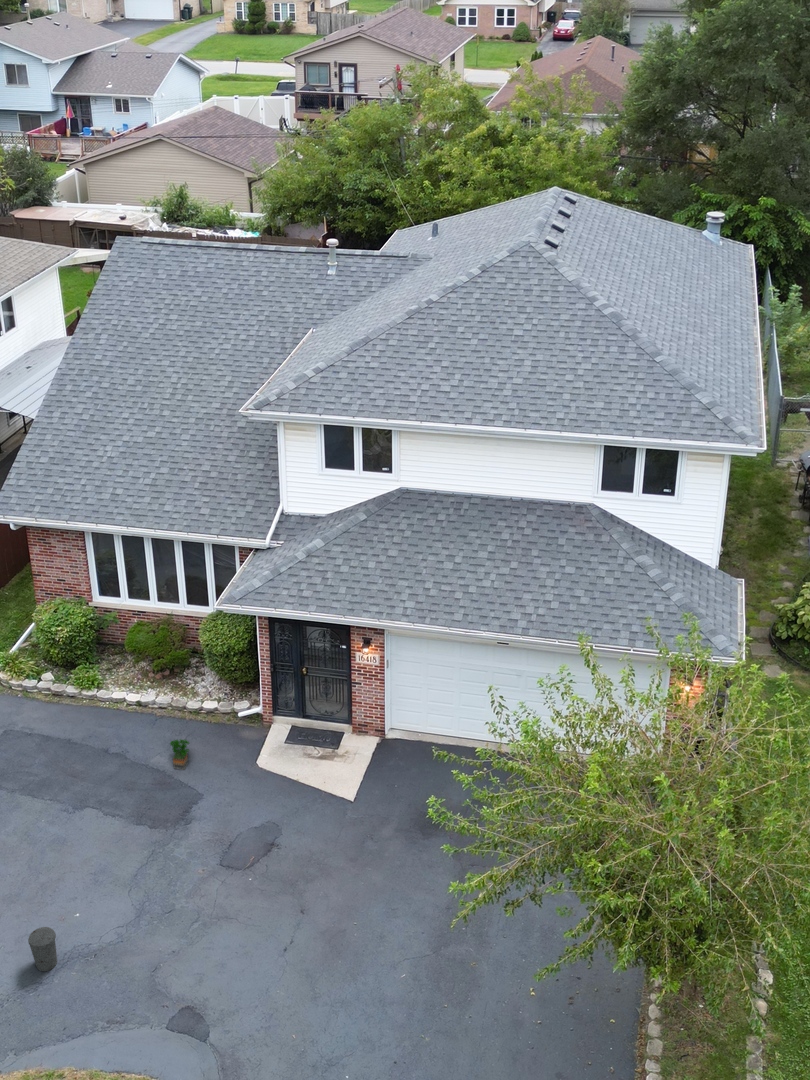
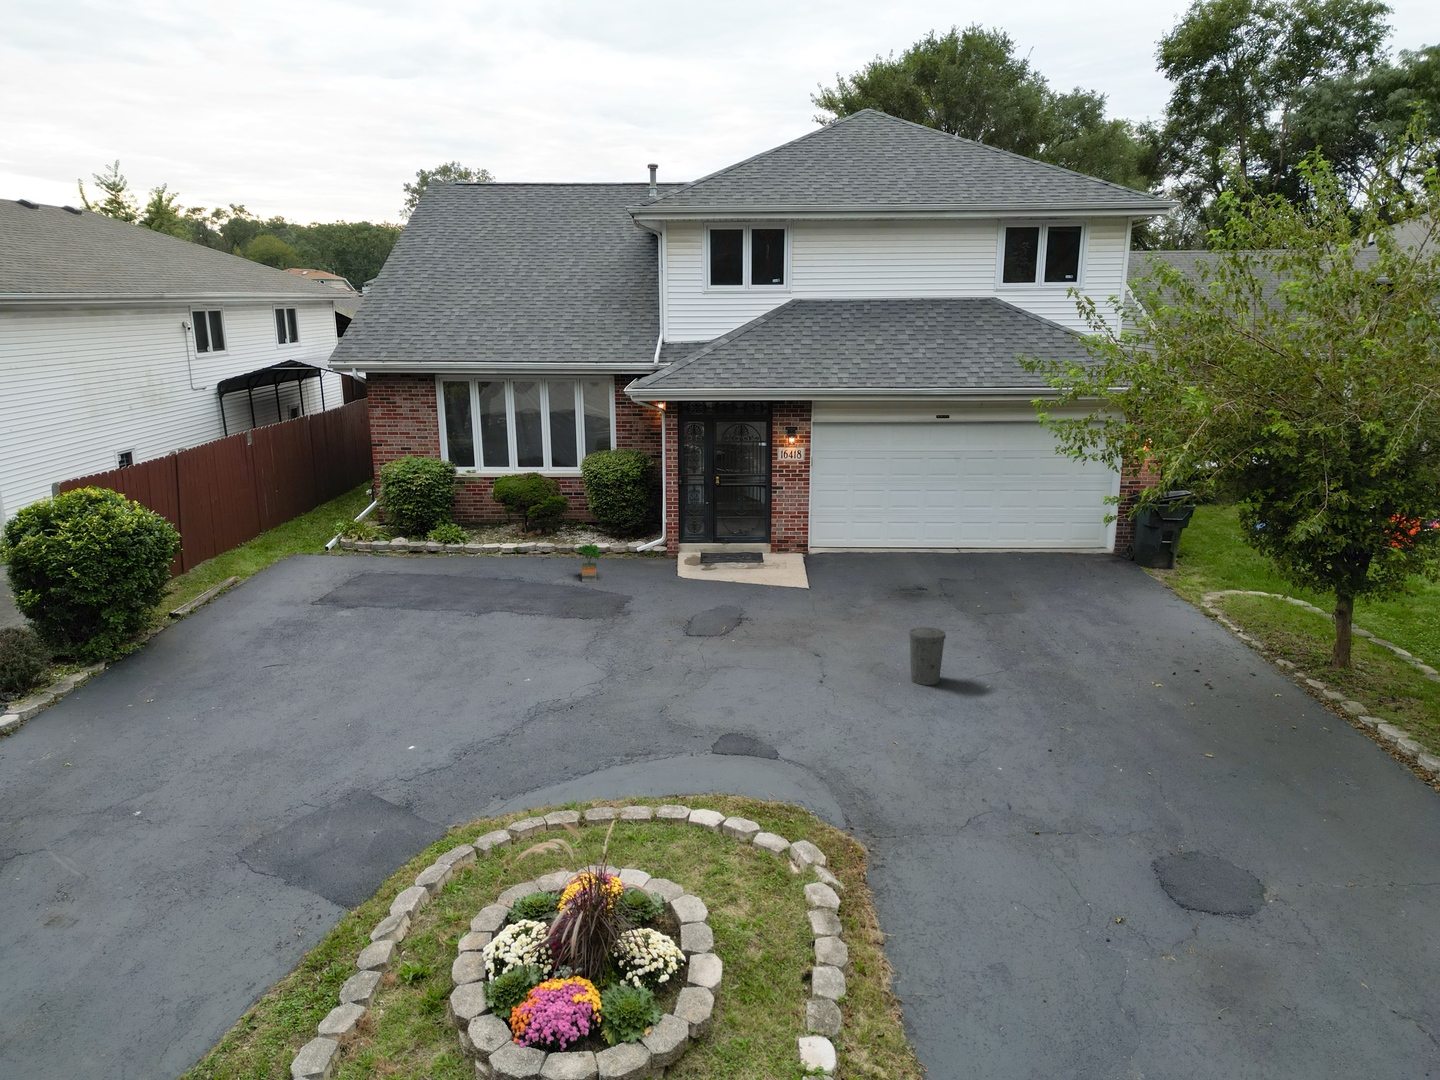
trash can: present [28,927,57,971] -> present [909,627,946,685]

